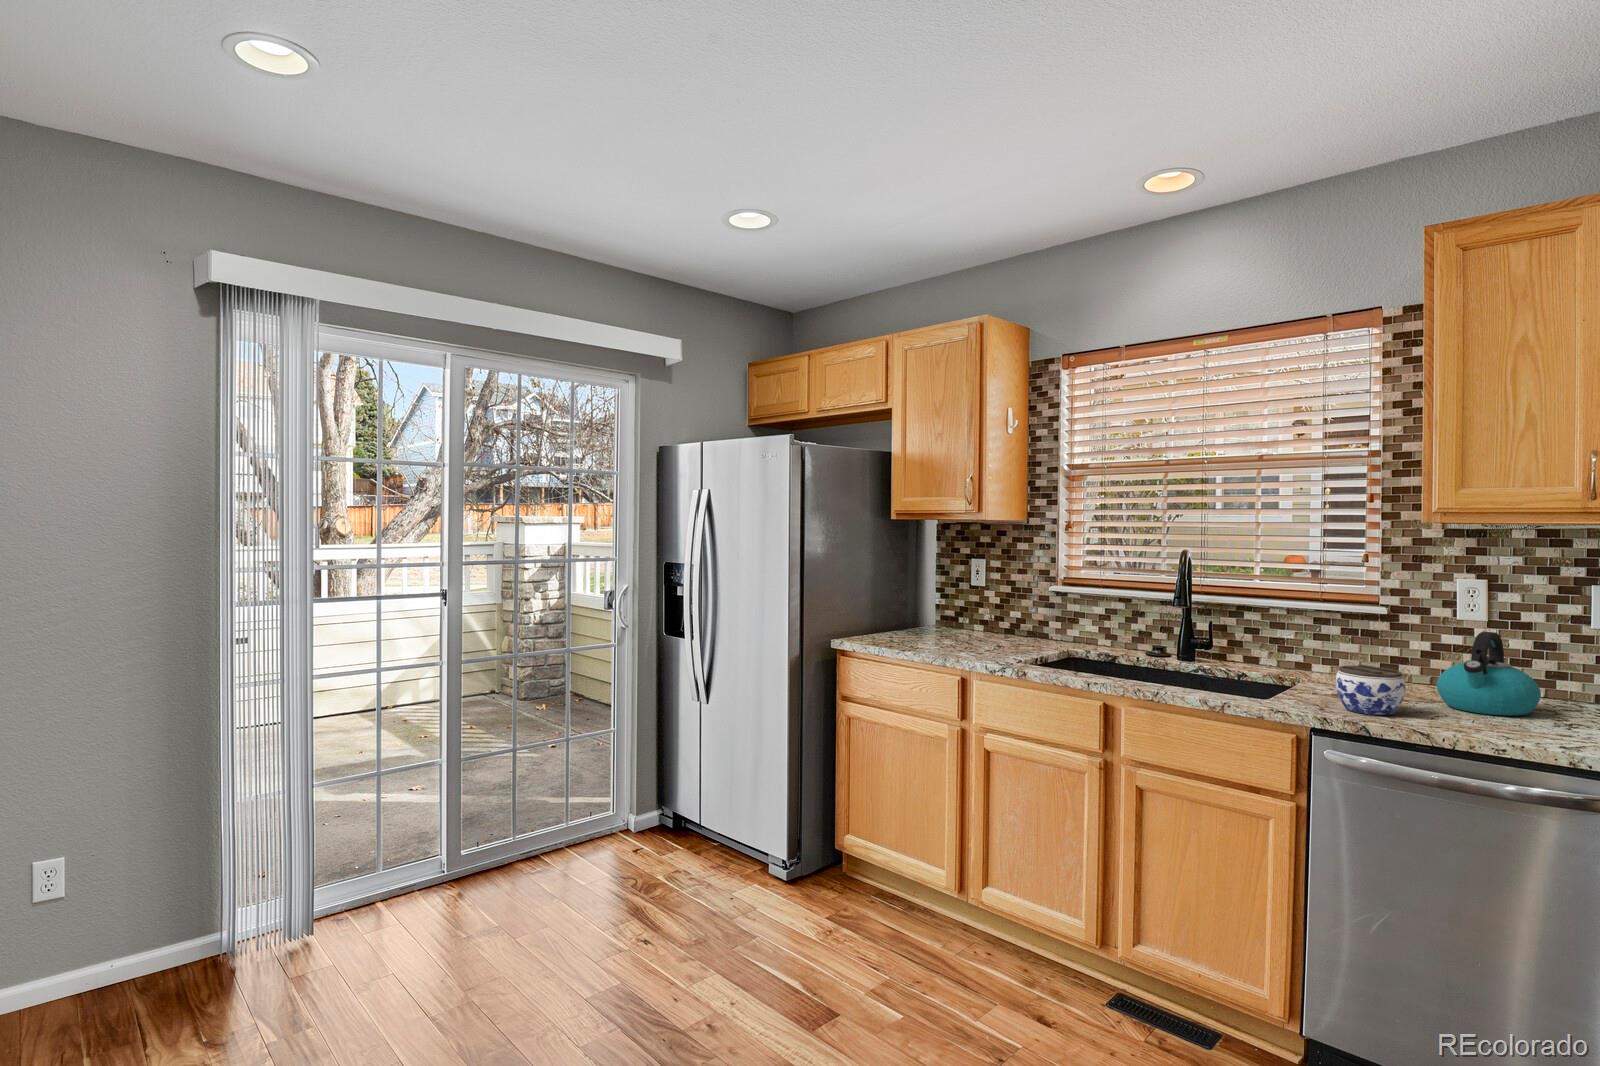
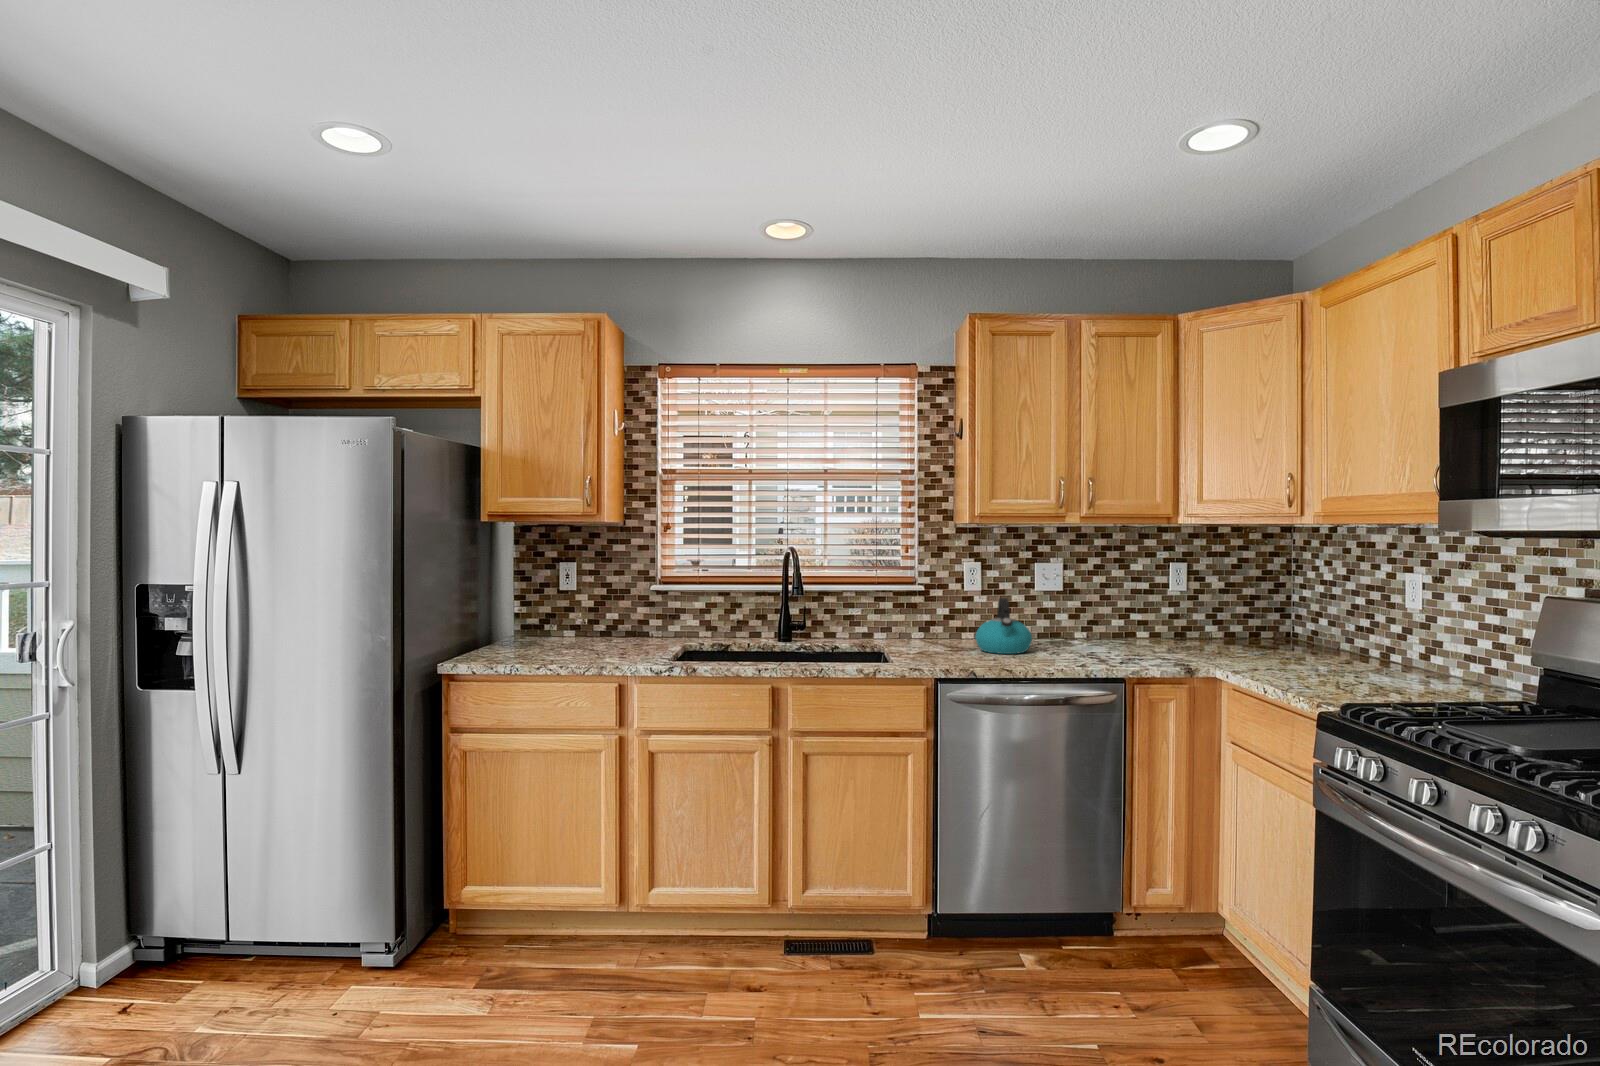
jar: present [1336,665,1406,715] -> none [938,629,981,664]

